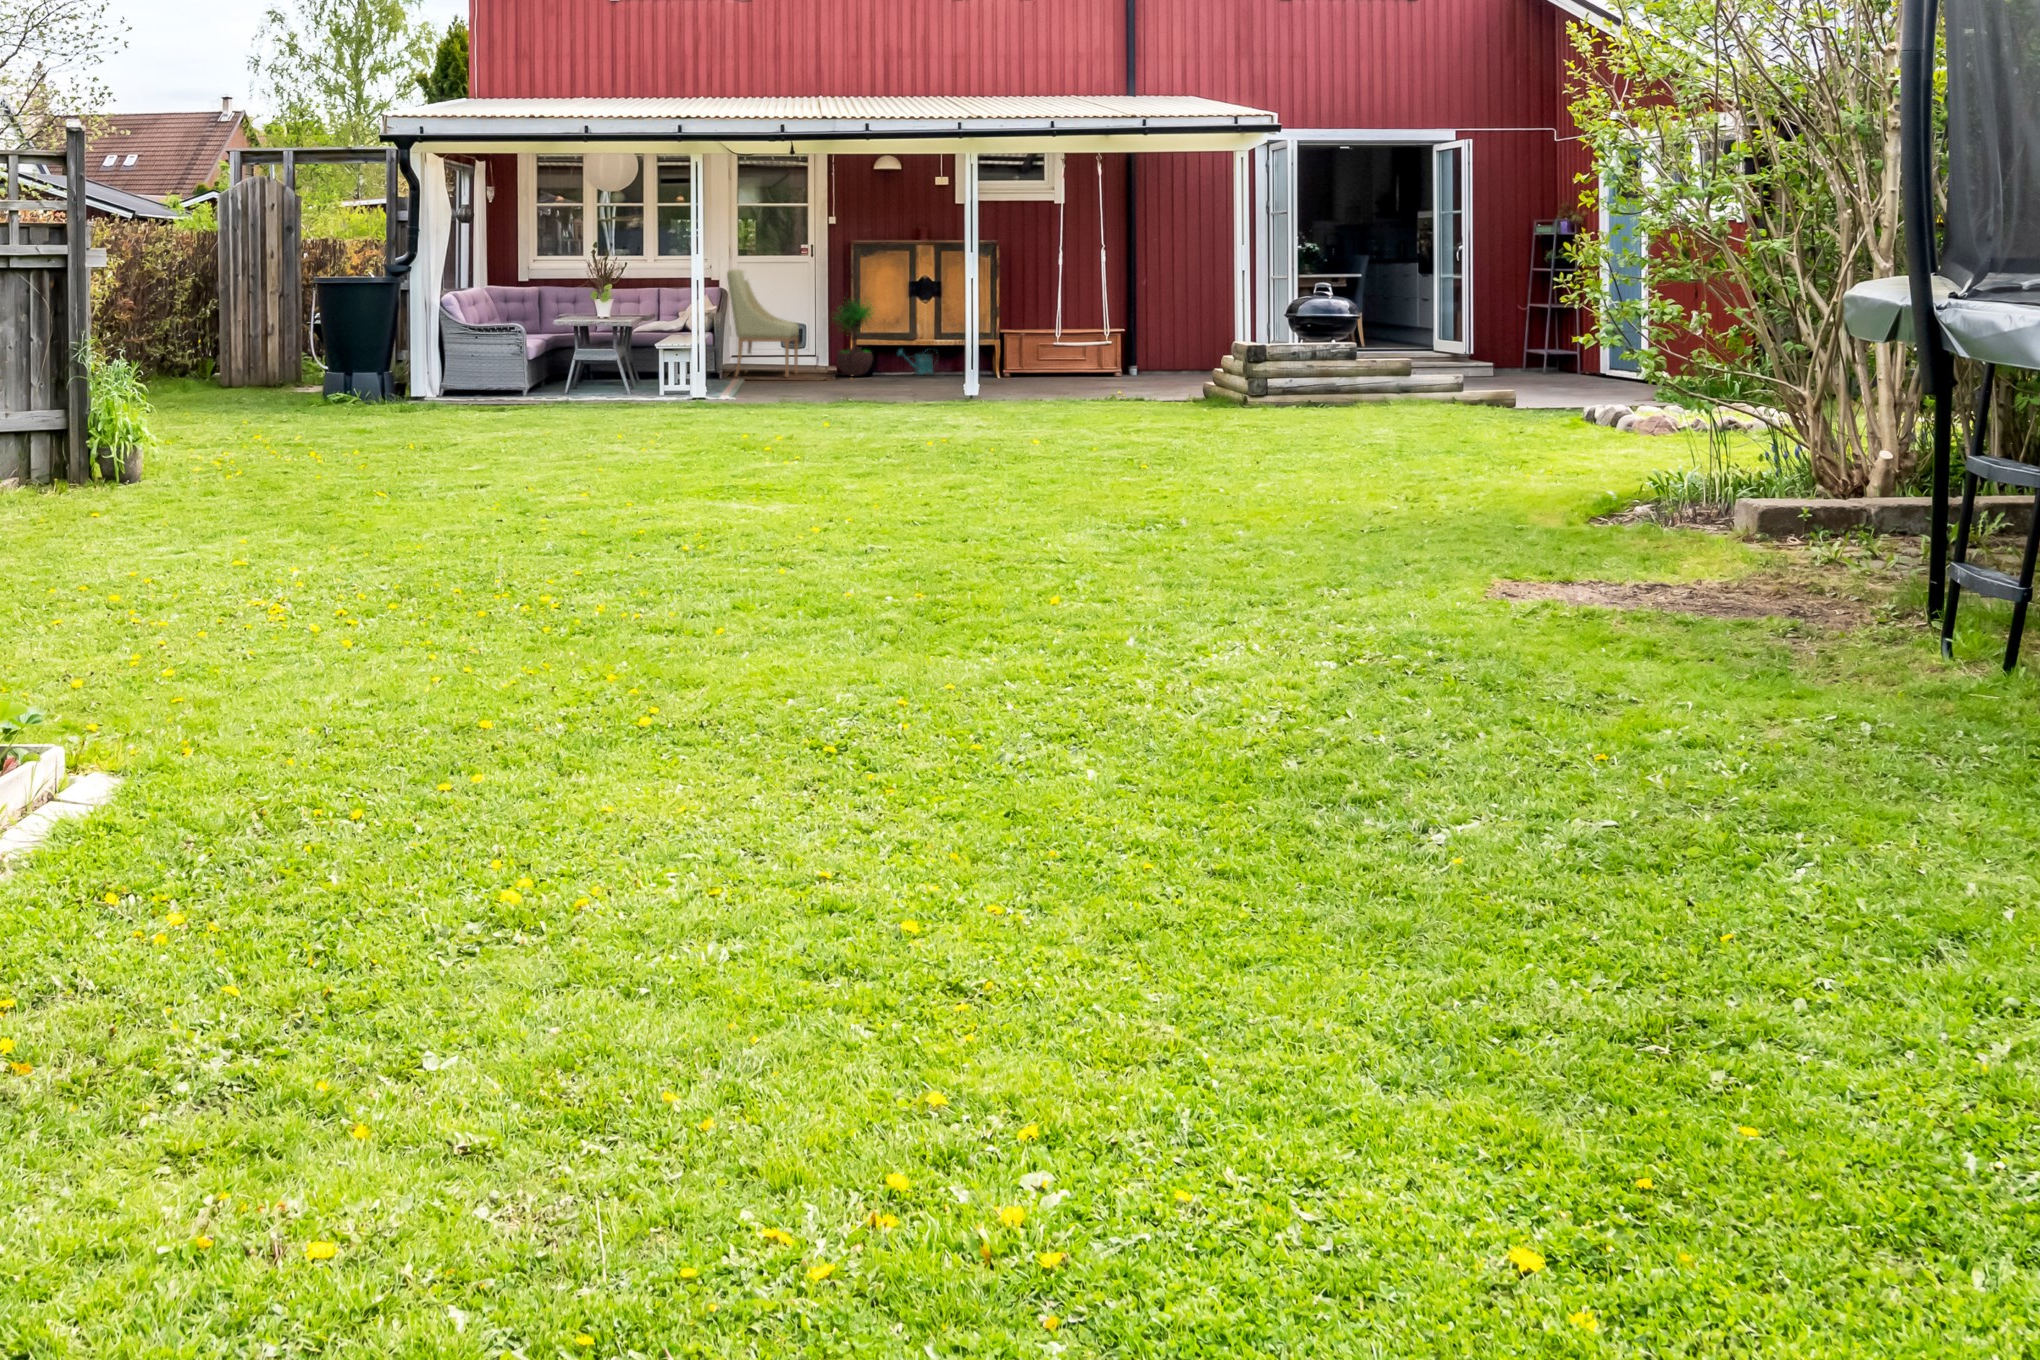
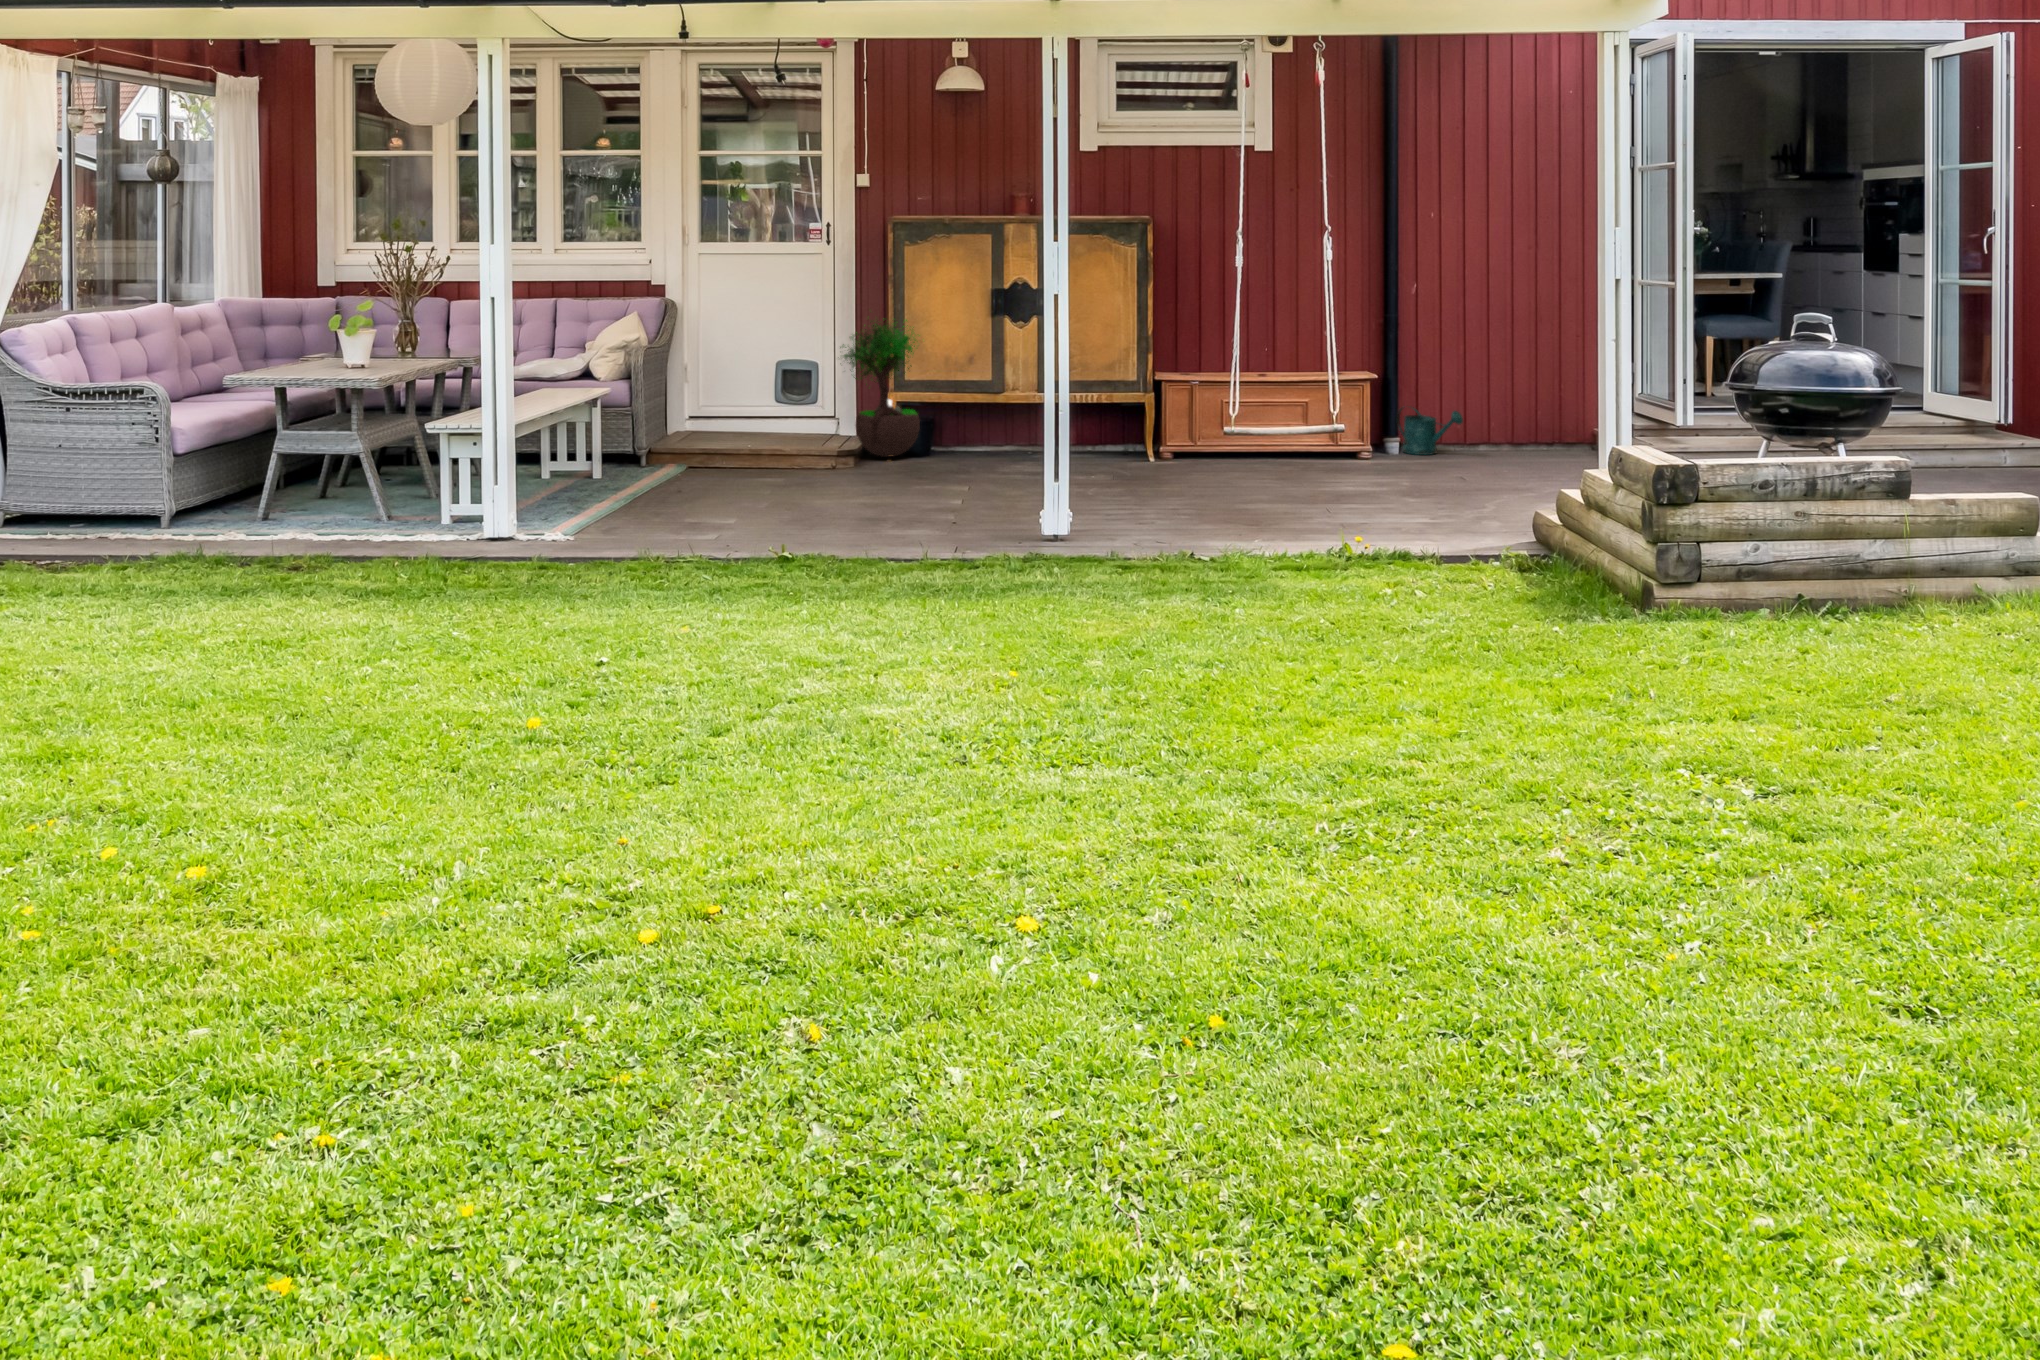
chair: present [727,269,799,376] -> none [662,263,804,459]
watering can: present [898,350,933,375] -> present [1397,407,1463,455]

